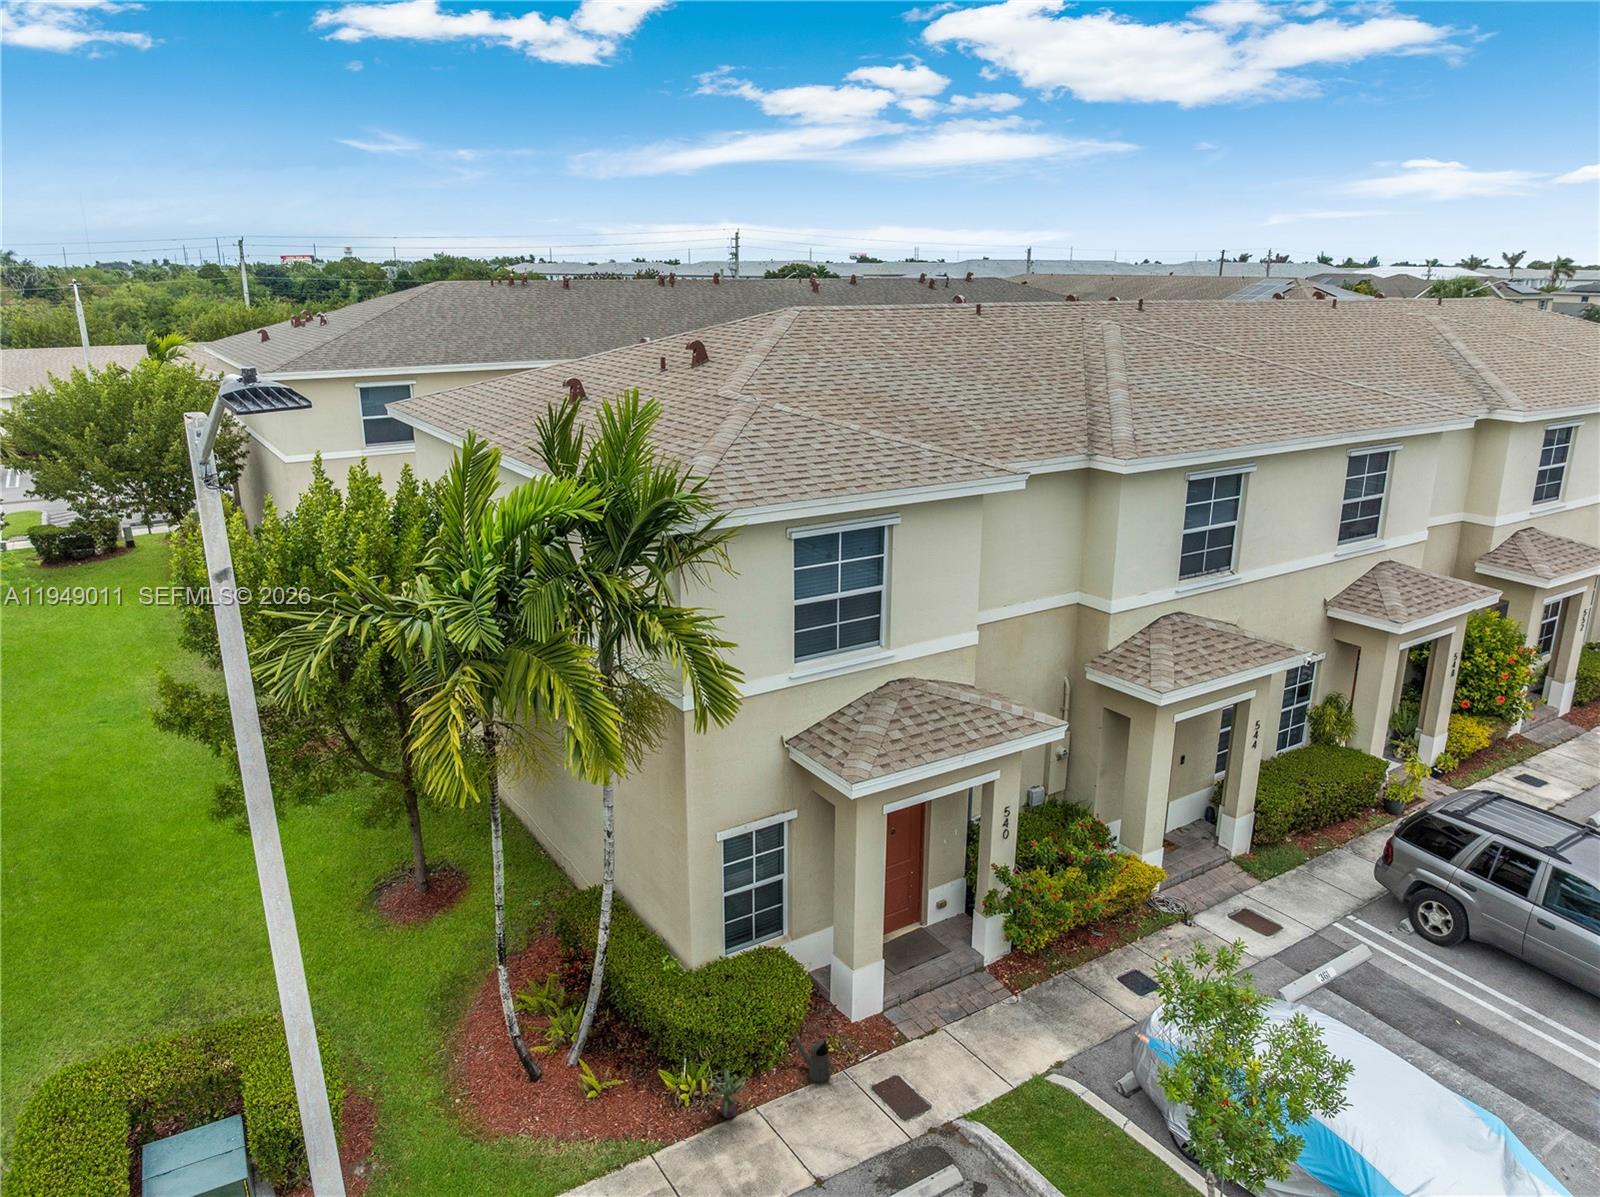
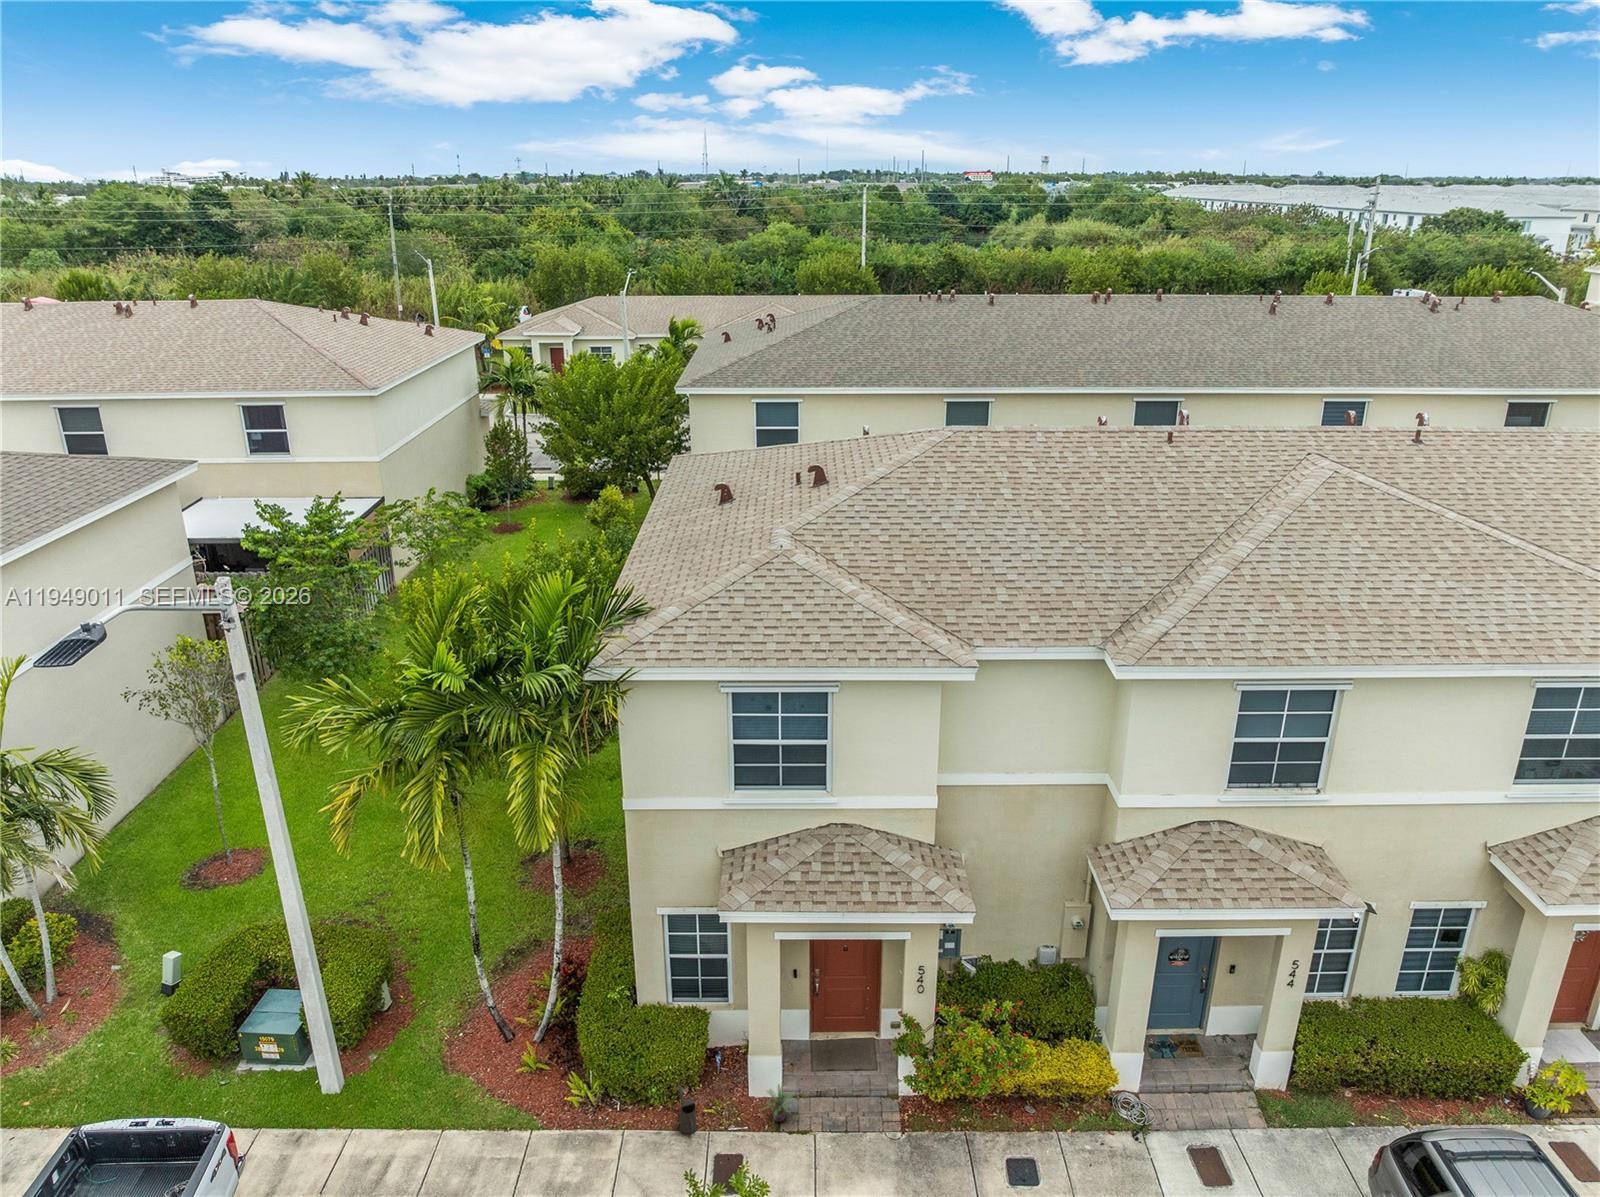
decorative plant: present [707,1068,746,1118] -> present [763,1085,793,1122]

